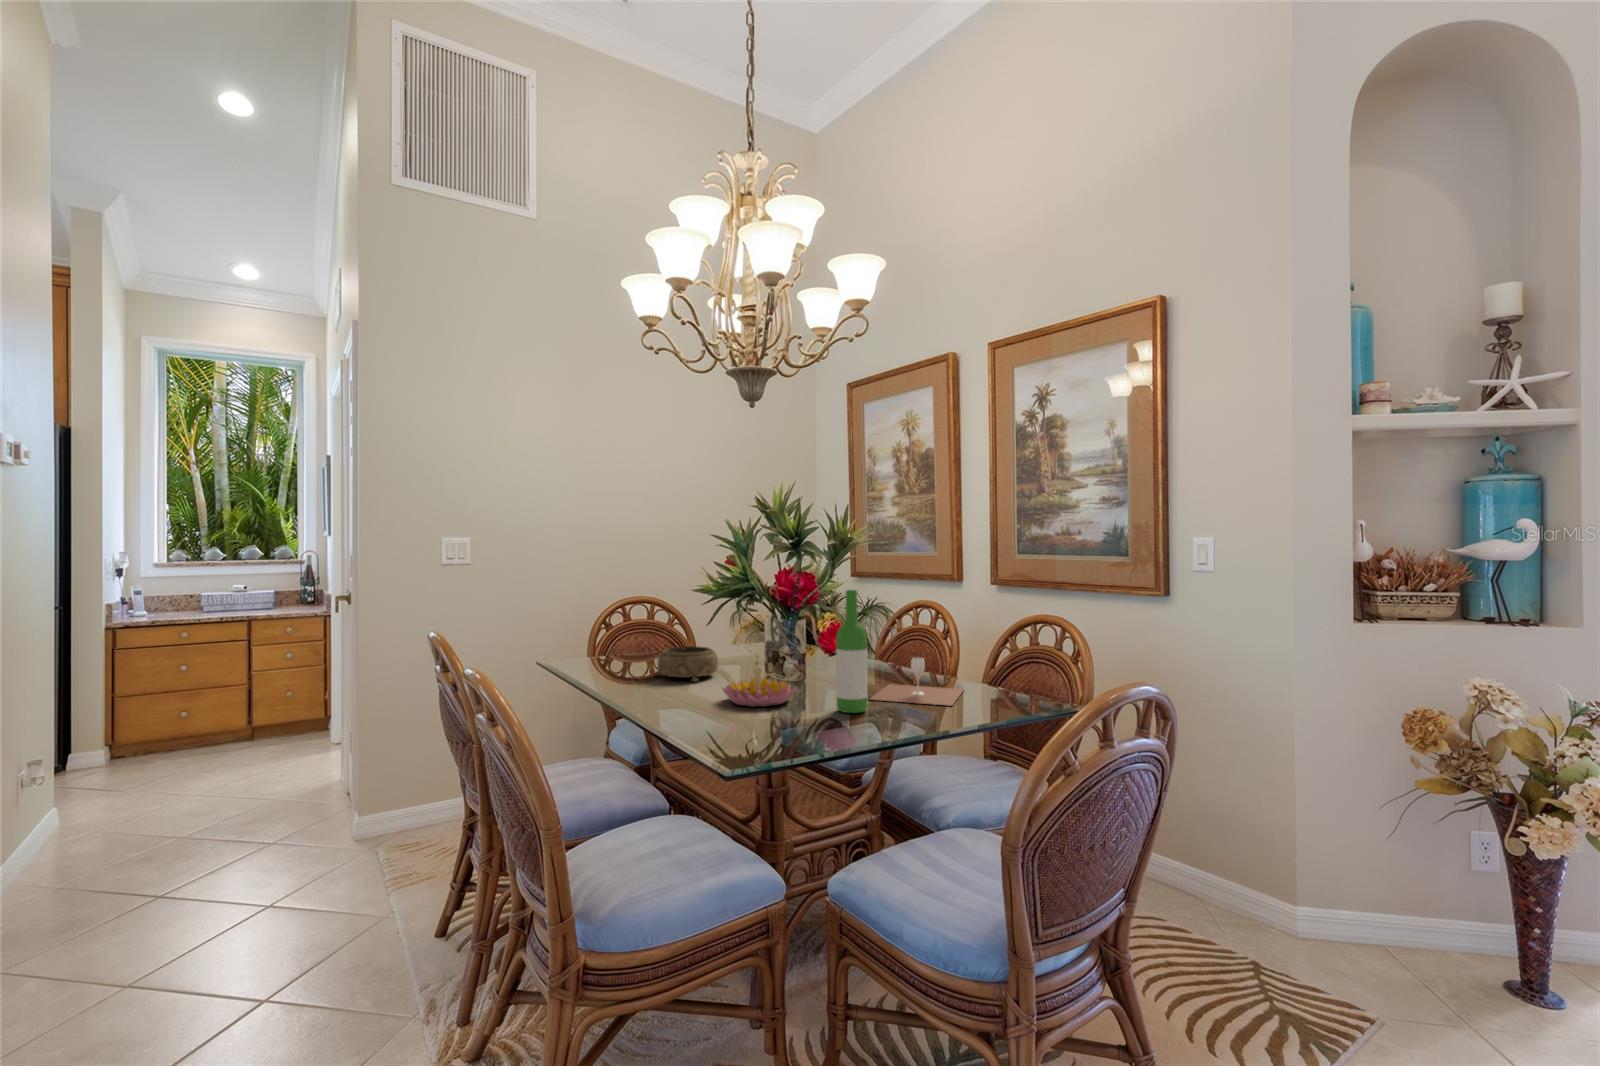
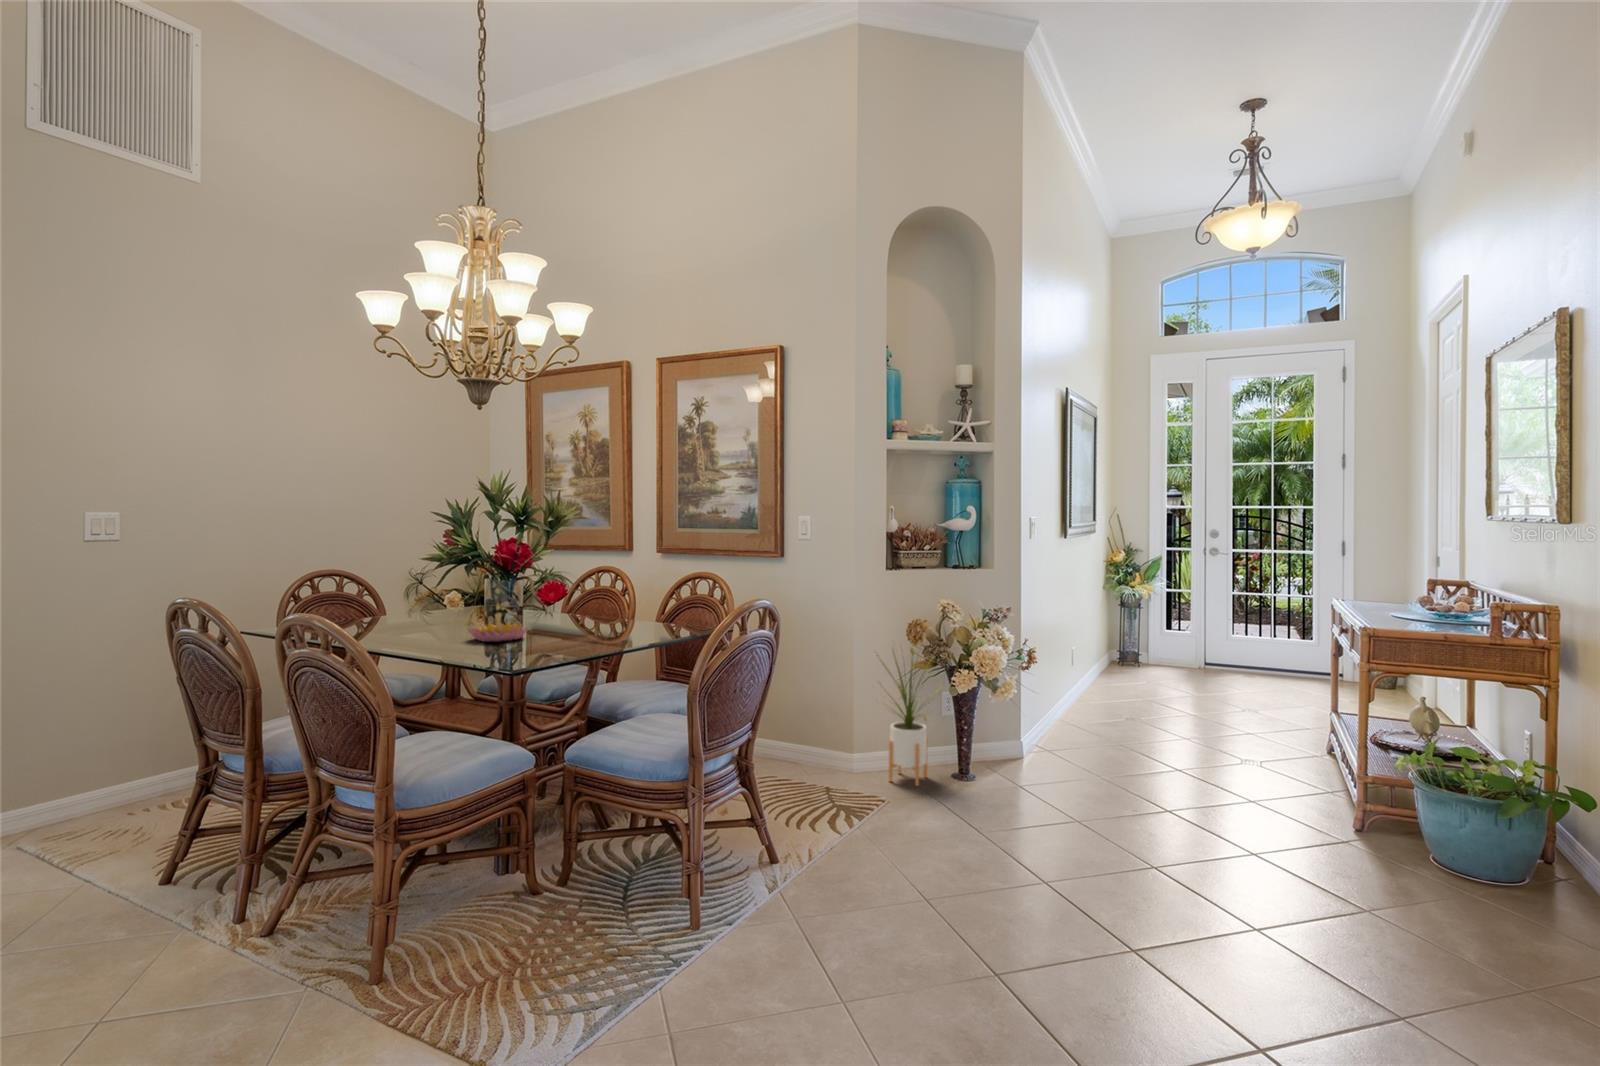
wine bottle: present [836,590,867,713] -> none [563,553,586,640]
decorative bowl: present [656,646,718,682] -> none [388,606,447,632]
wine glass: present [870,657,963,706] -> none [582,602,648,633]
house plant: none [1335,735,1500,997] -> present [877,653,933,786]

